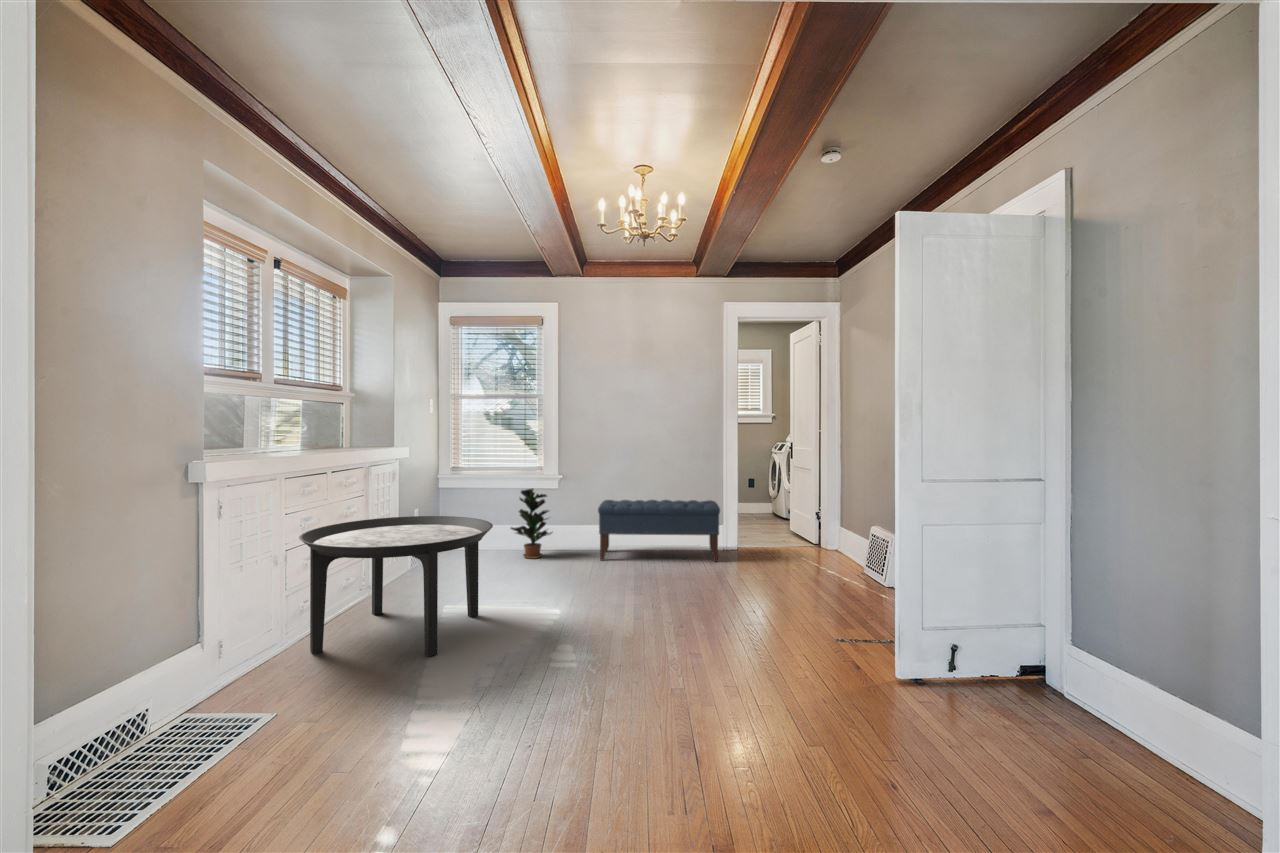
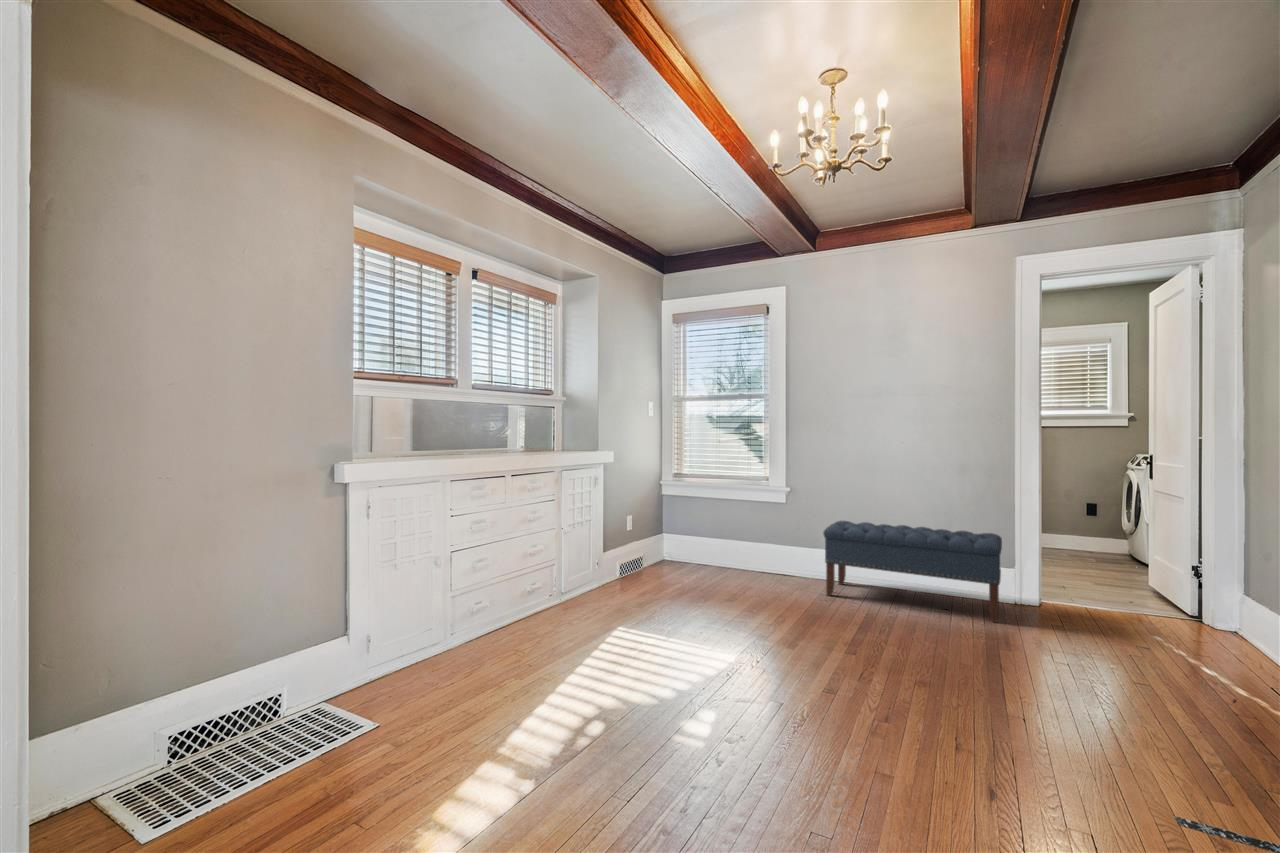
potted plant: present [511,488,552,559] -> none [725,501,772,582]
round table: present [299,516,493,656] -> none [455,525,651,691]

